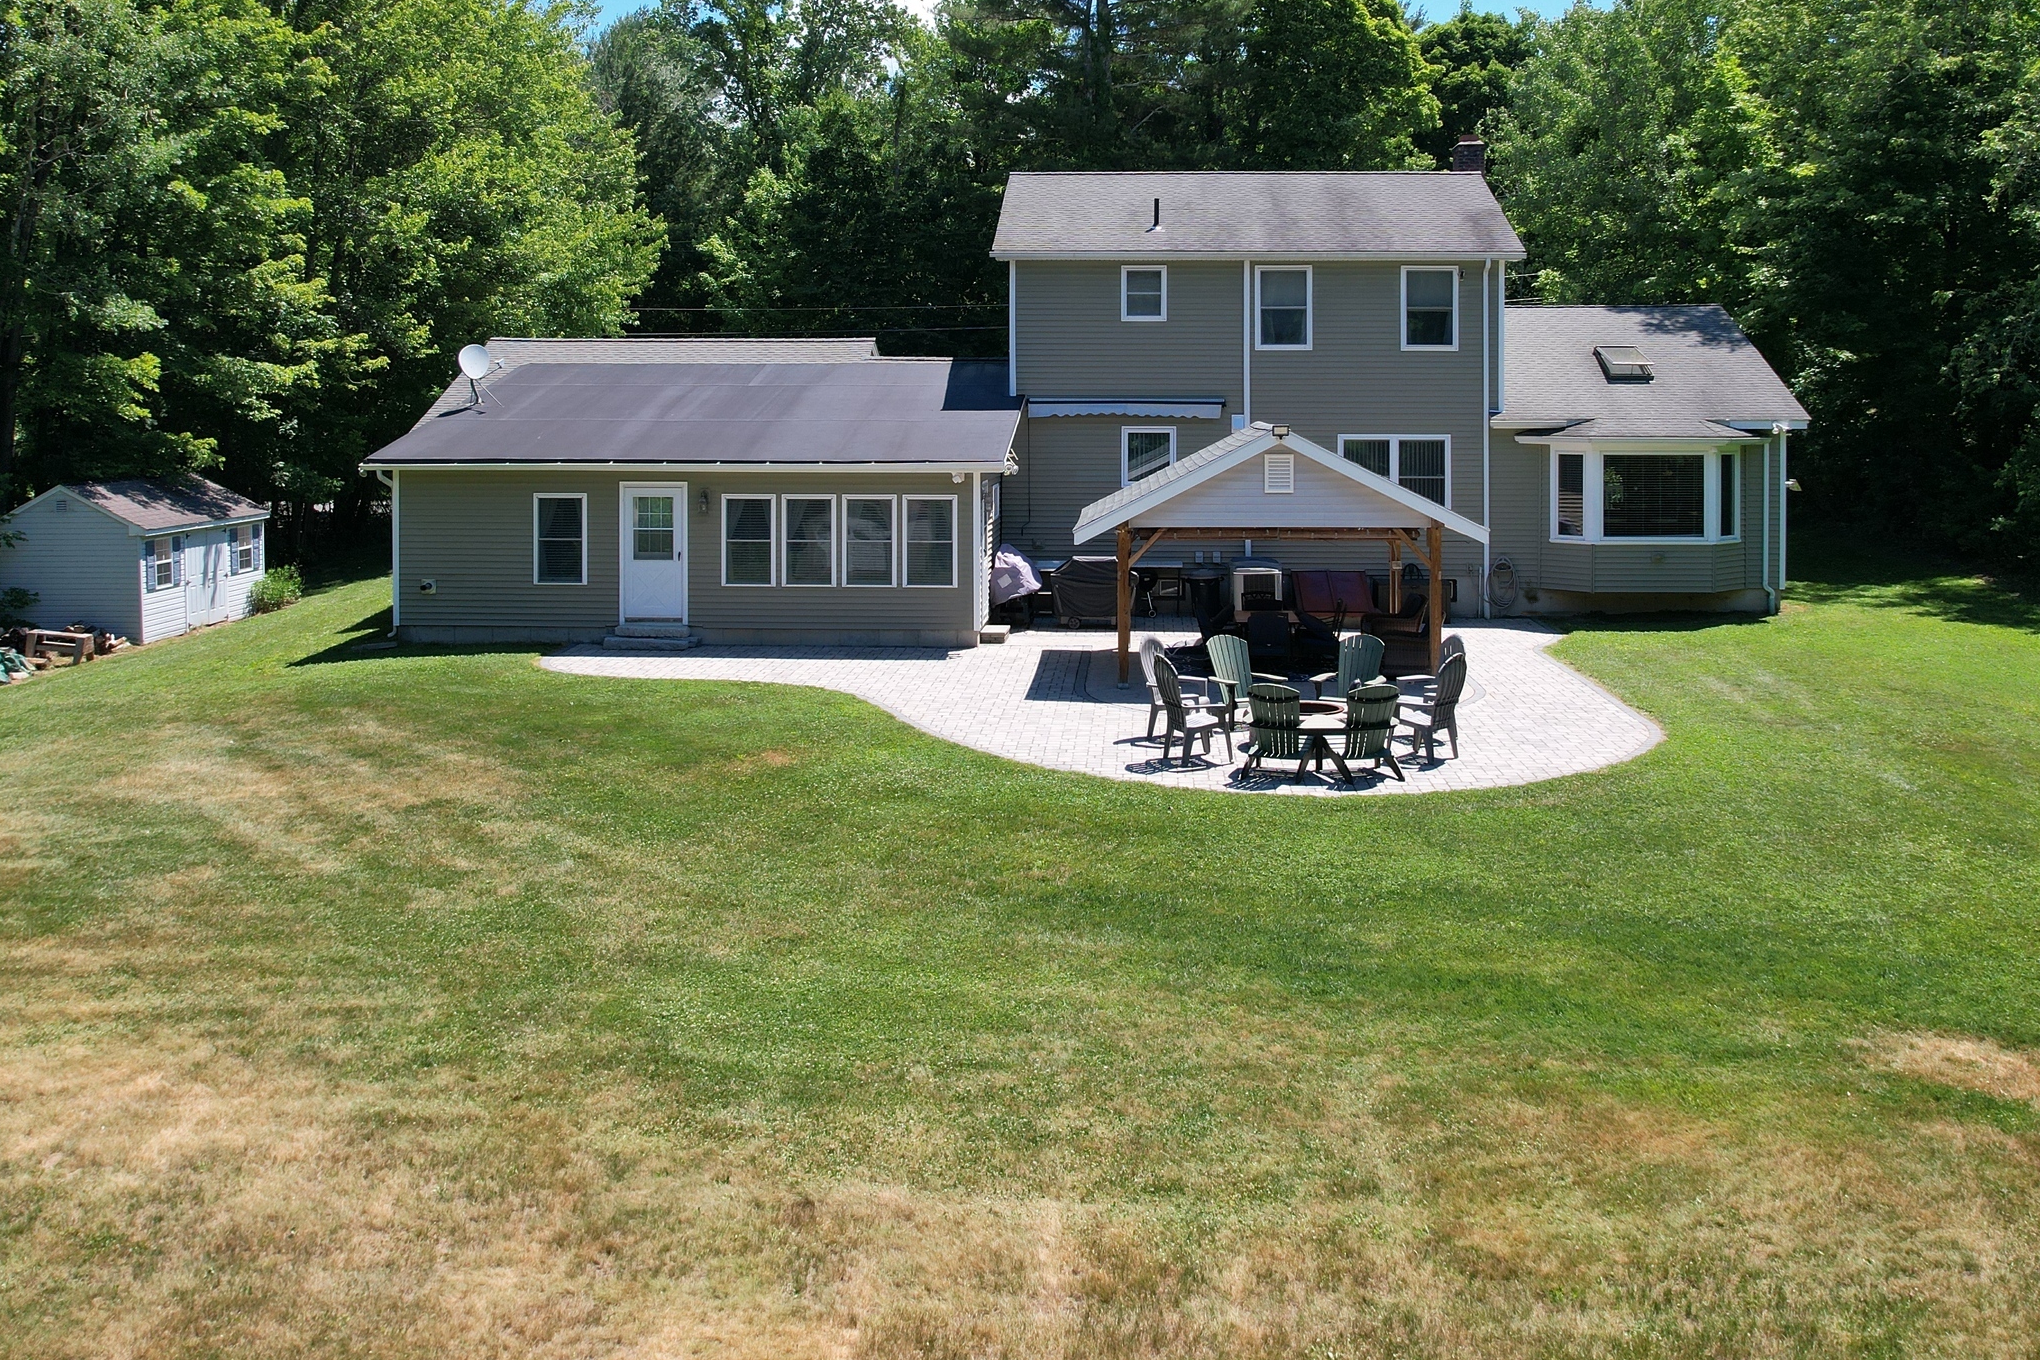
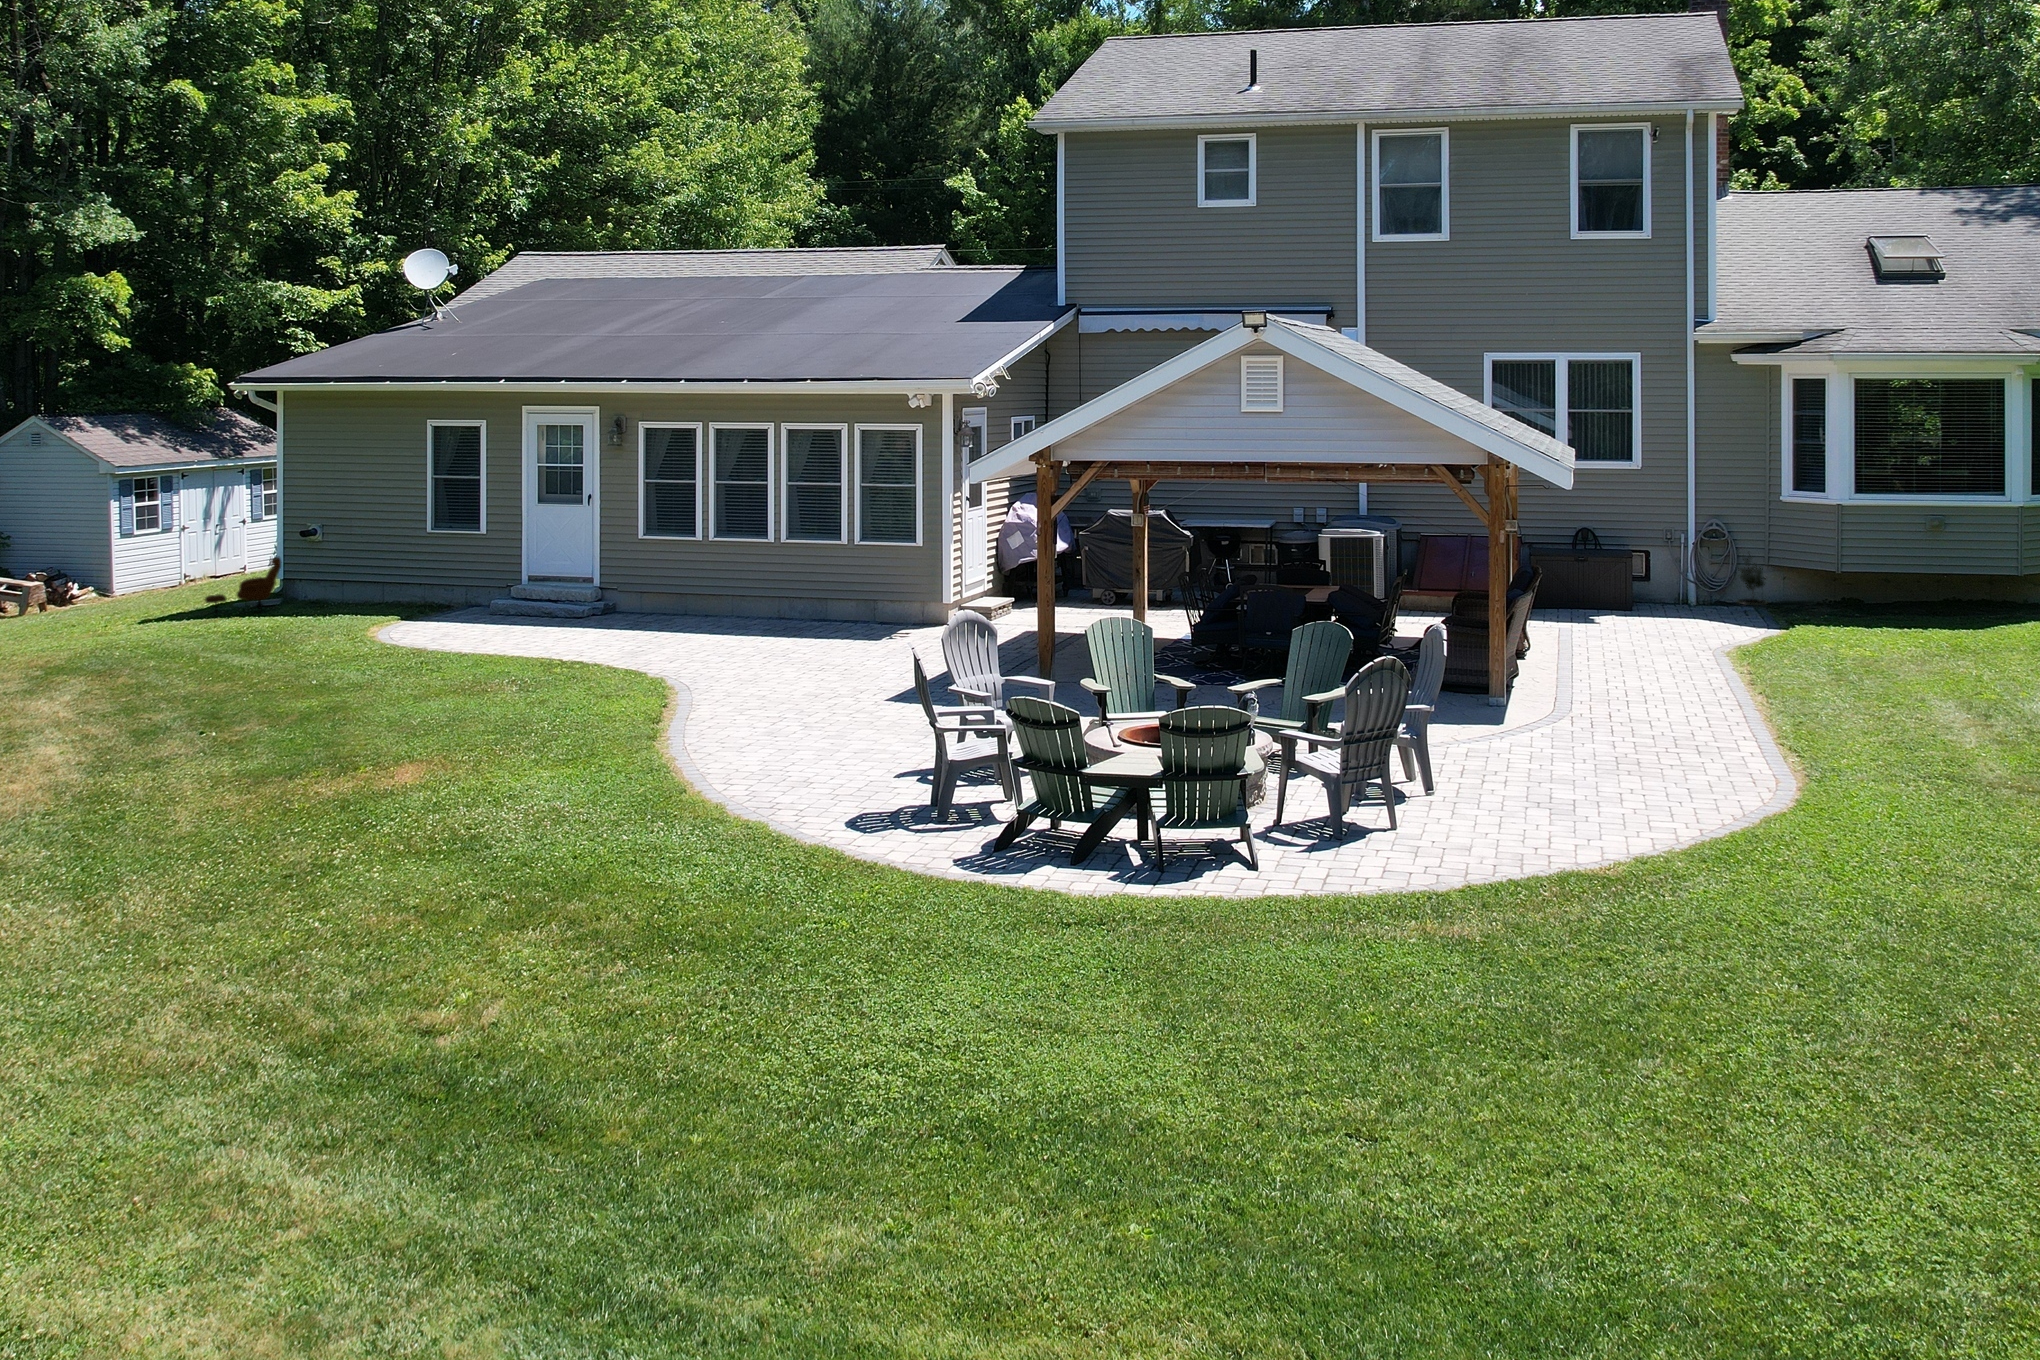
lounge chair: none [311,607,375,661] -> present [205,557,282,615]

